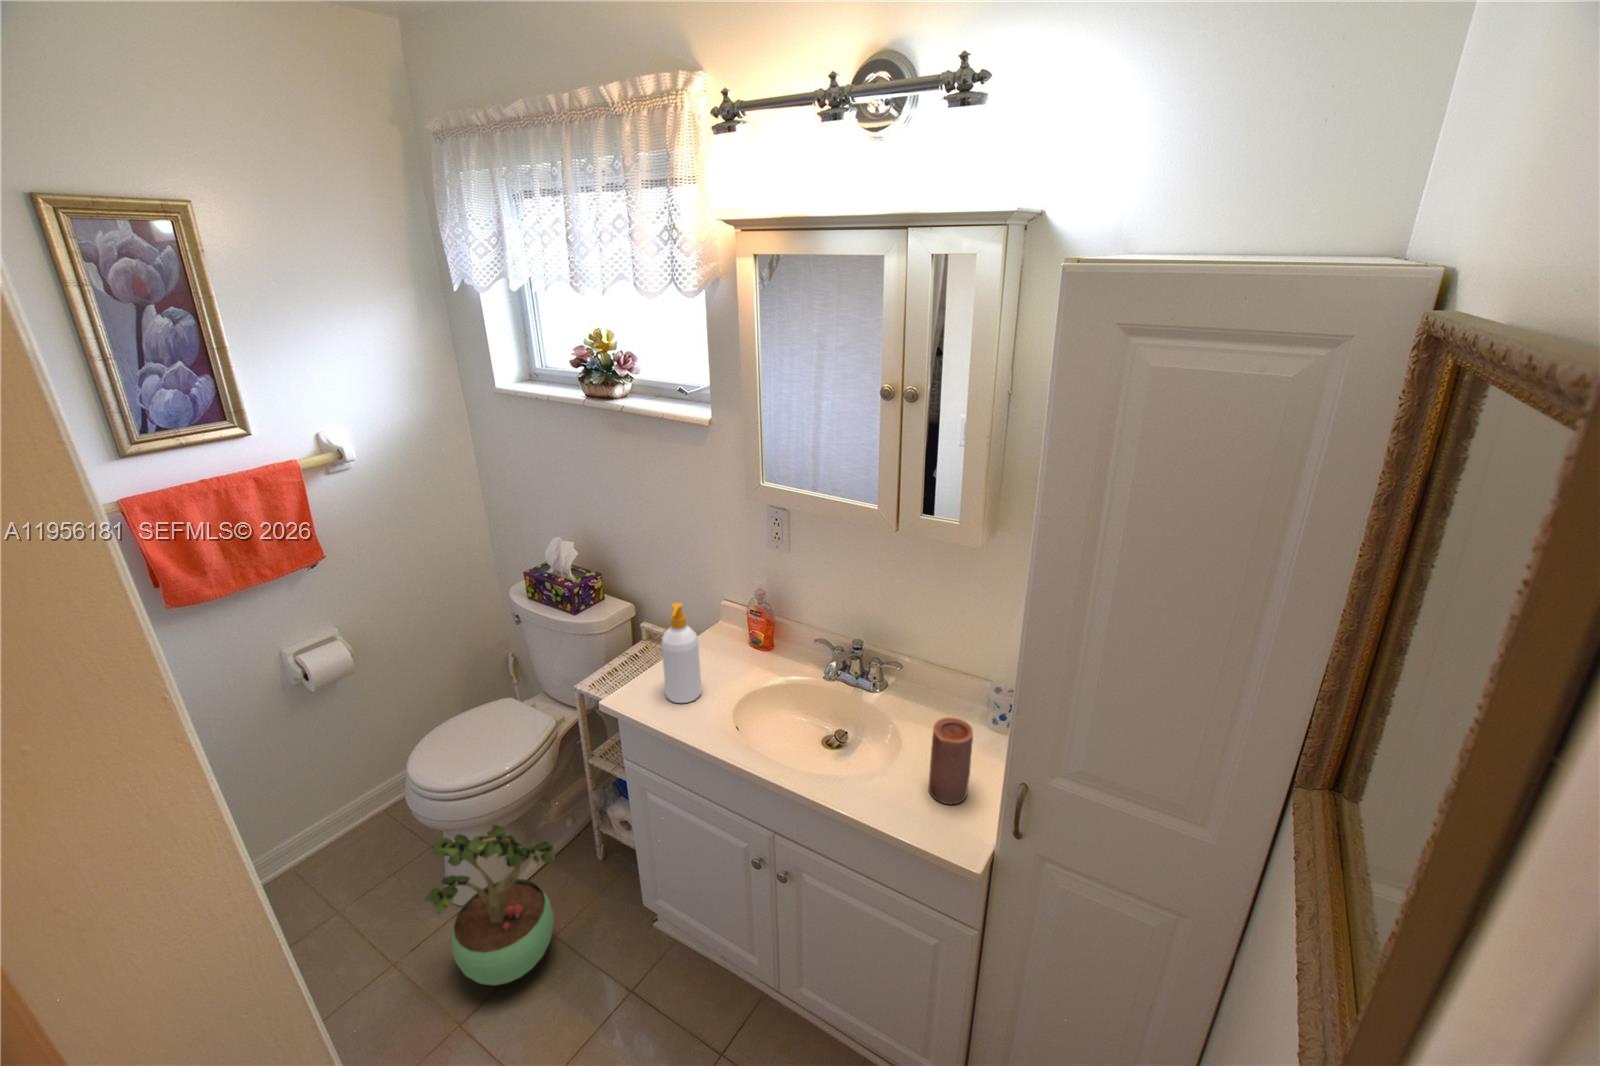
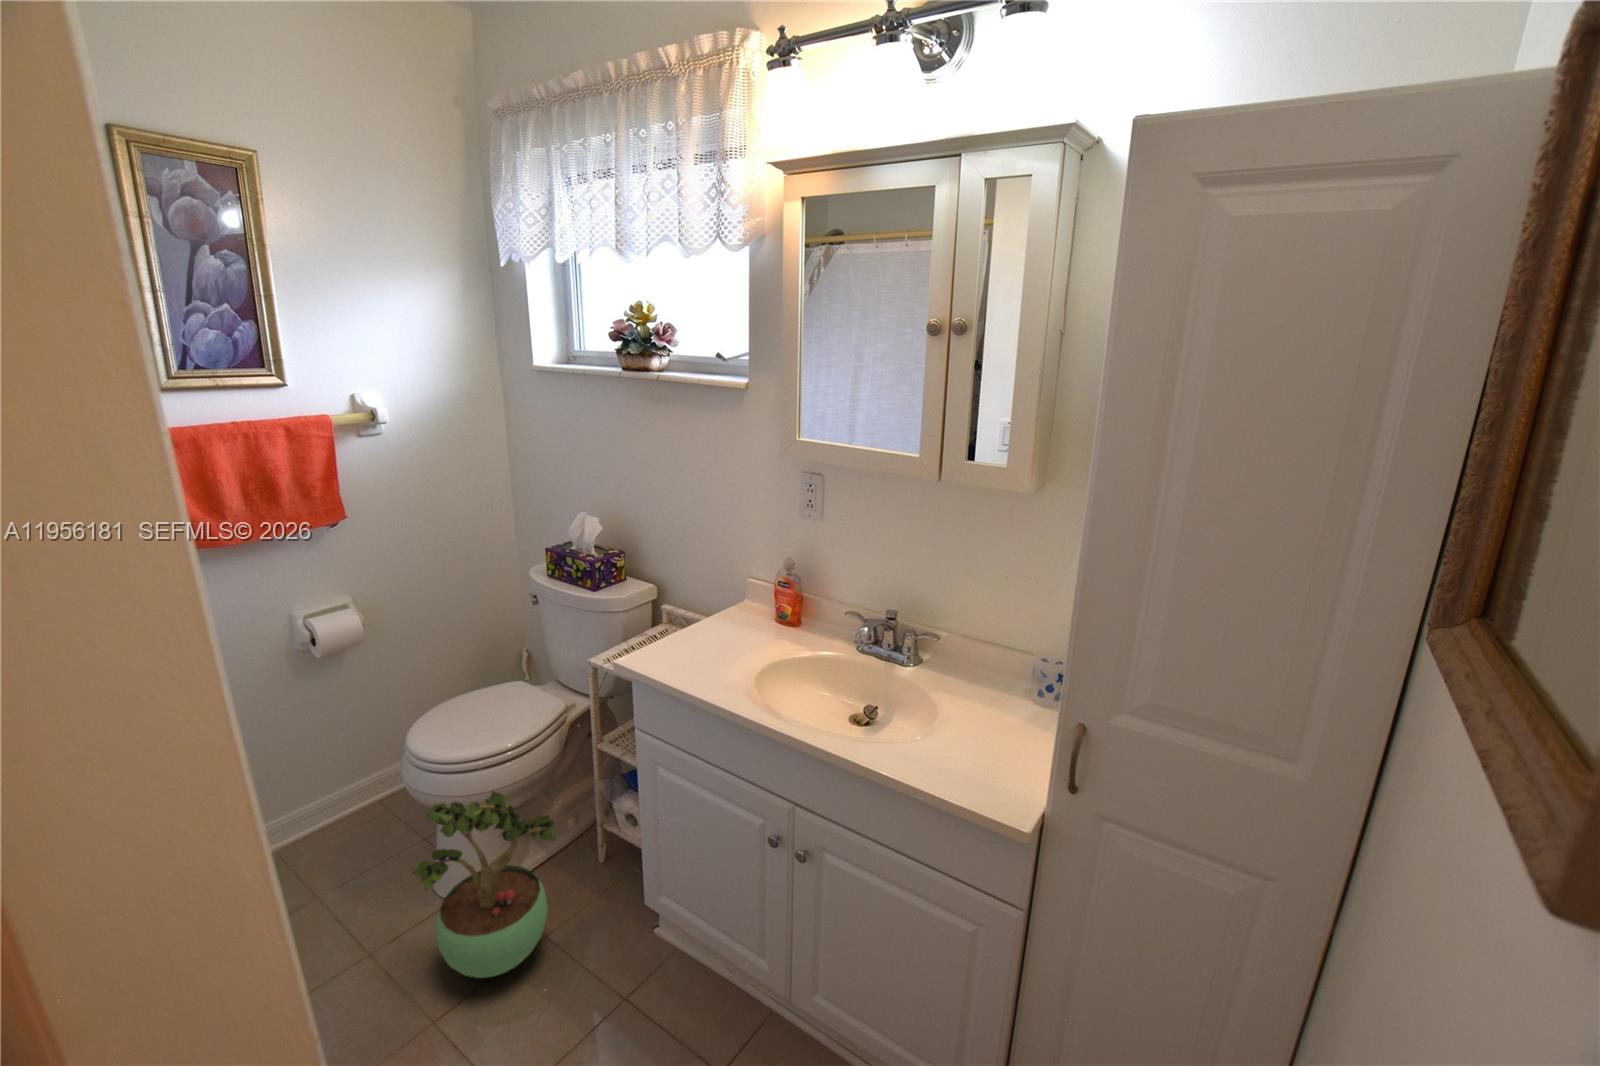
soap bottle: present [662,603,702,703] -> none [684,556,723,665]
candle: present [929,717,973,804] -> none [968,671,1020,767]

